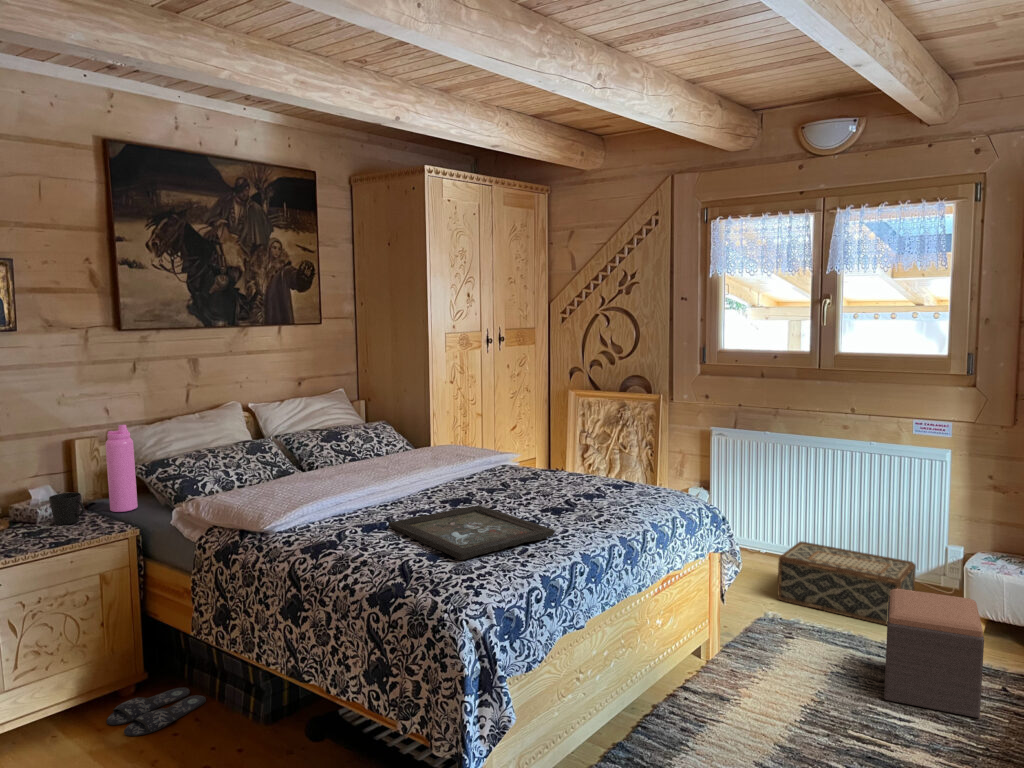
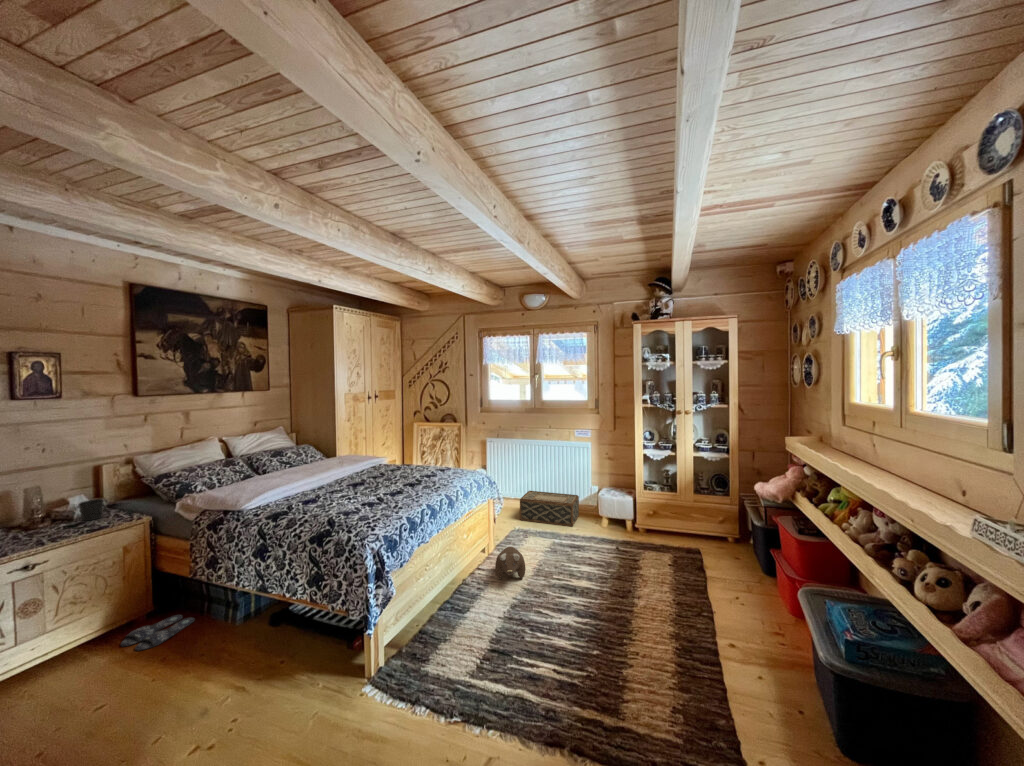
water bottle: present [105,425,138,512] -> none [123,454,146,509]
tray: present [389,505,554,560] -> none [319,485,412,513]
footstool: present [884,588,984,718] -> none [568,507,607,562]
plush toy: none [720,655,786,724] -> present [495,547,526,579]

